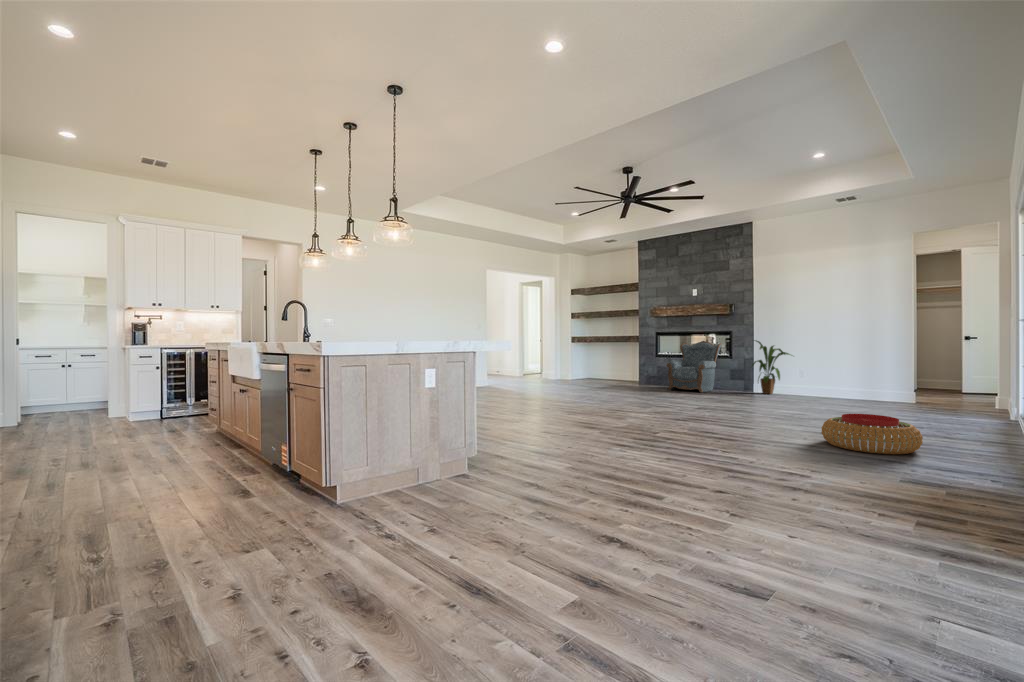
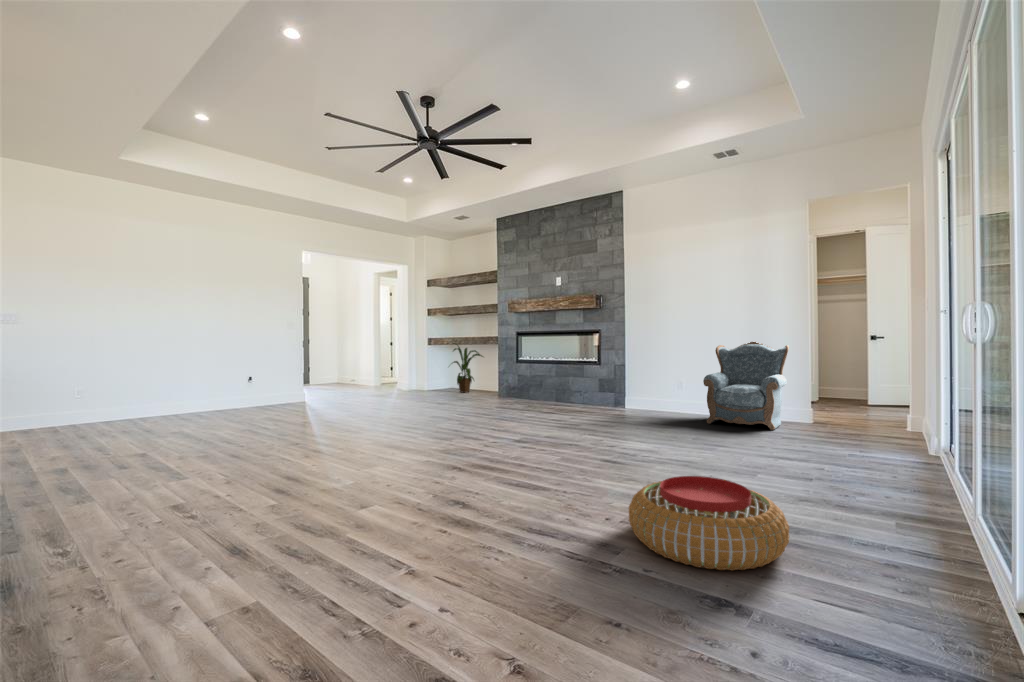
house plant: present [752,340,790,394] -> present [453,344,483,393]
armchair: present [666,341,722,393] -> present [703,342,789,430]

